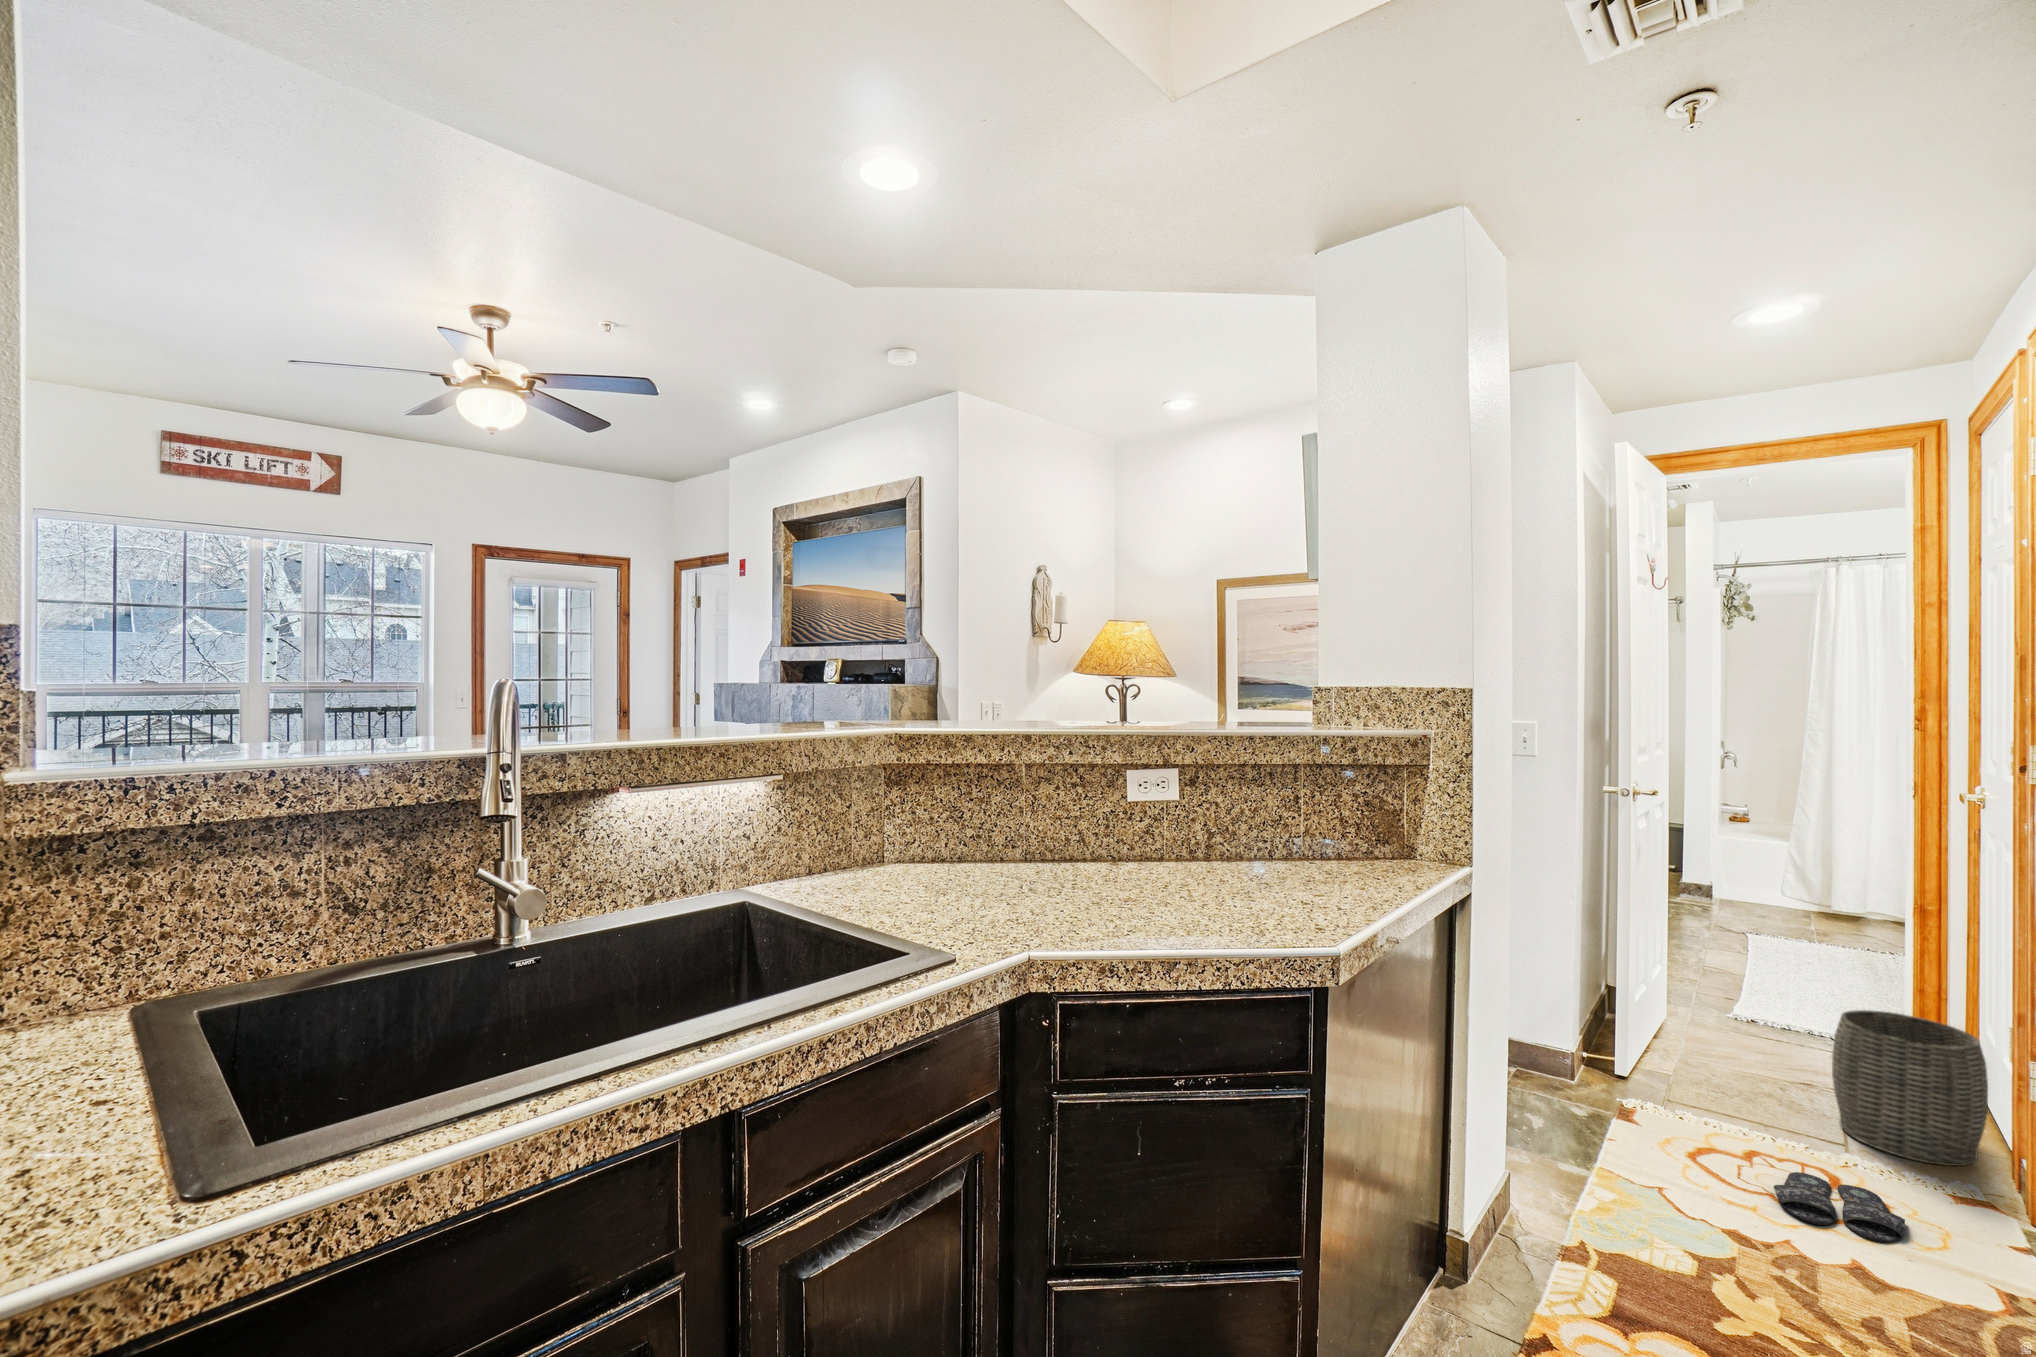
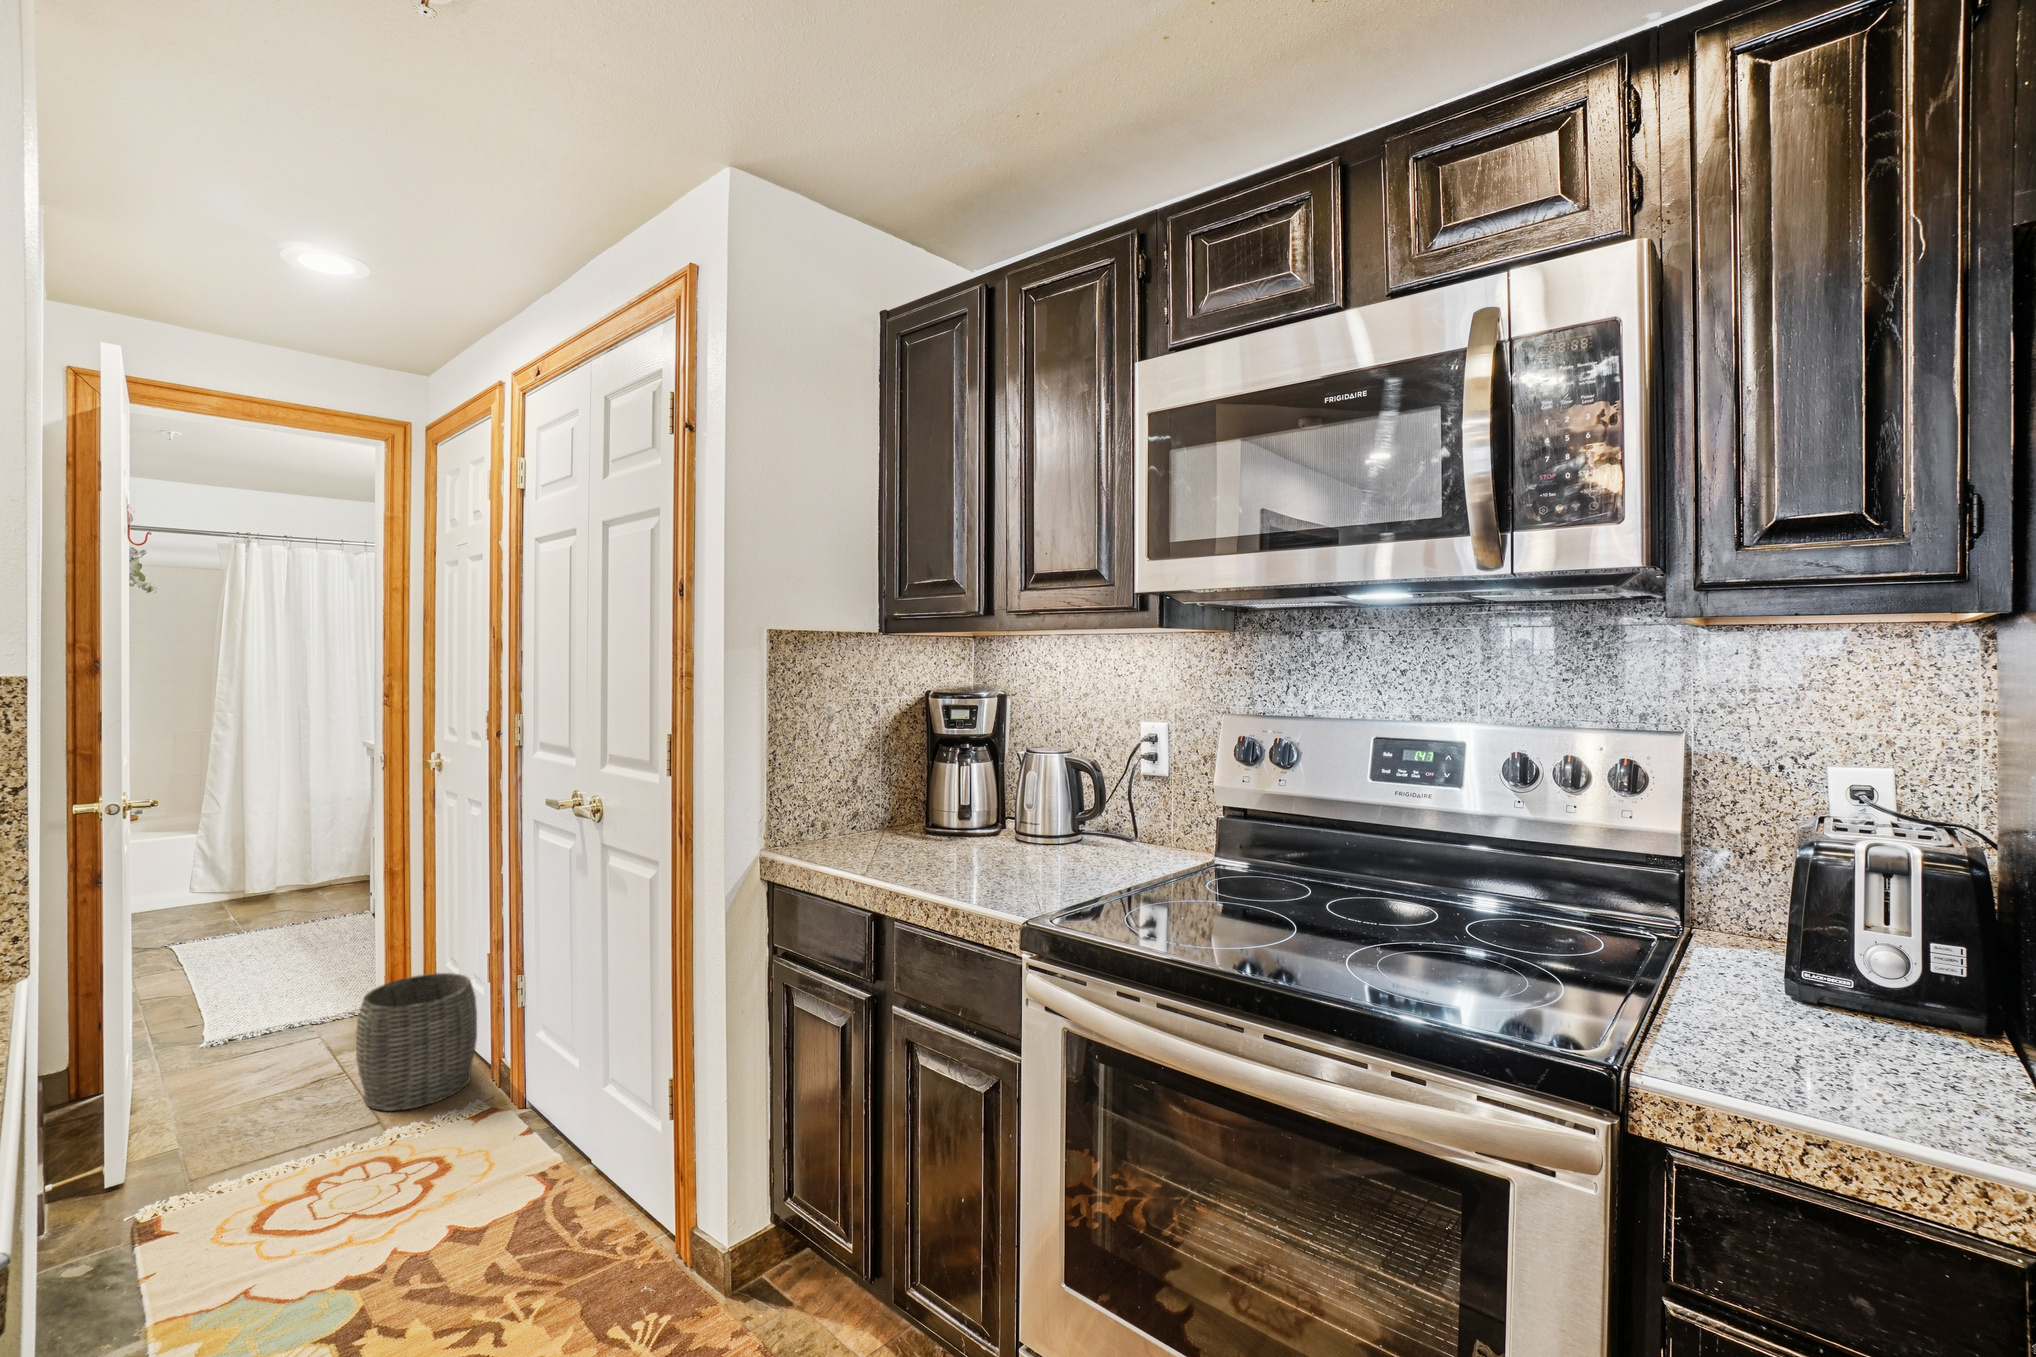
slippers: present [1774,1172,1905,1243] -> none [354,1153,468,1222]

